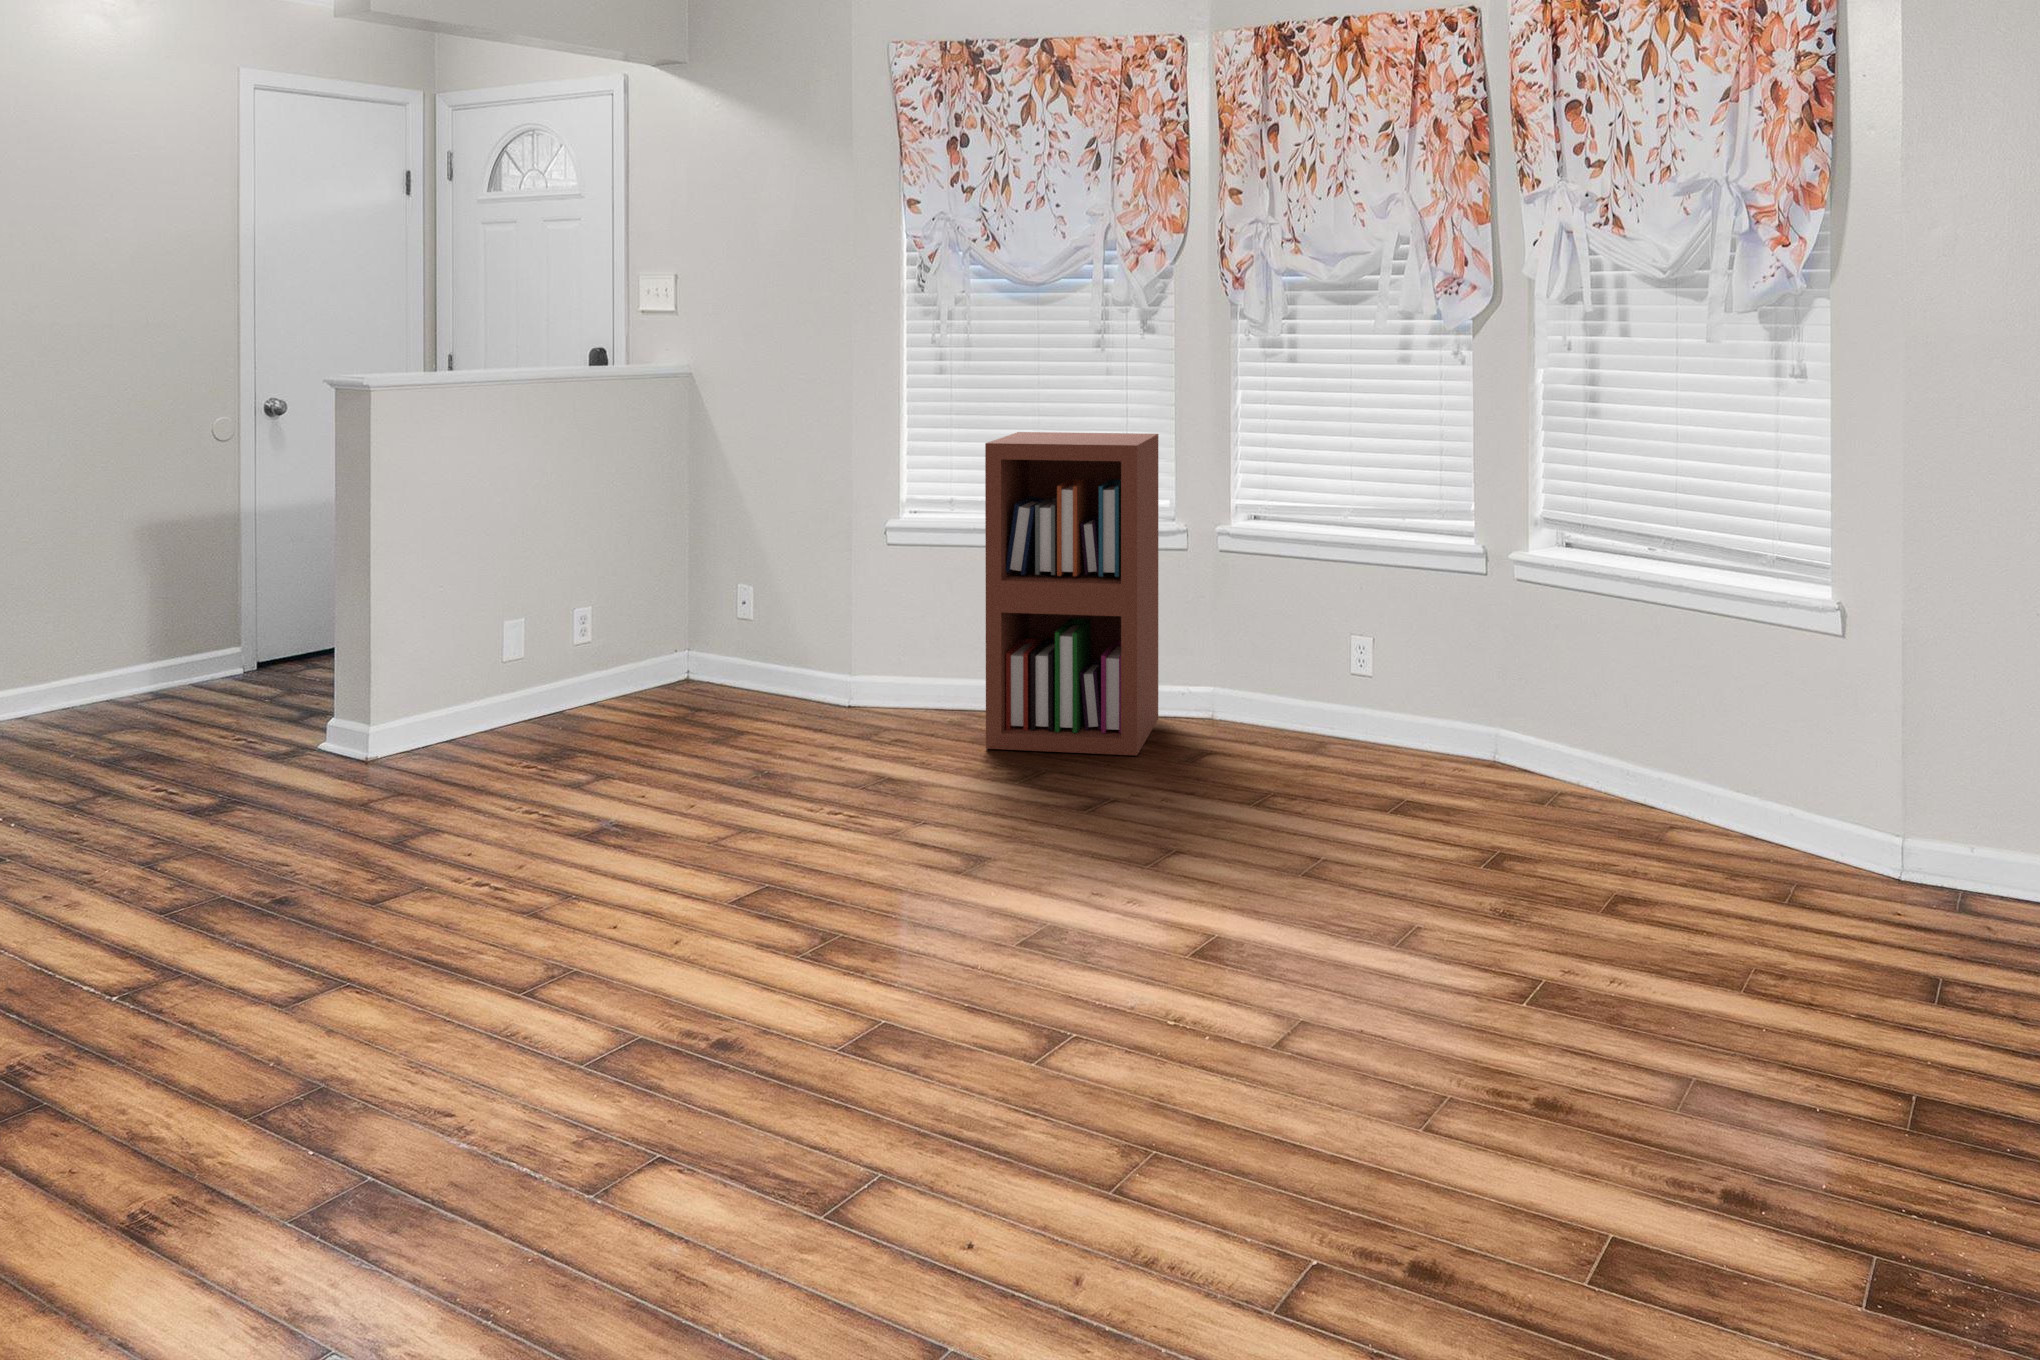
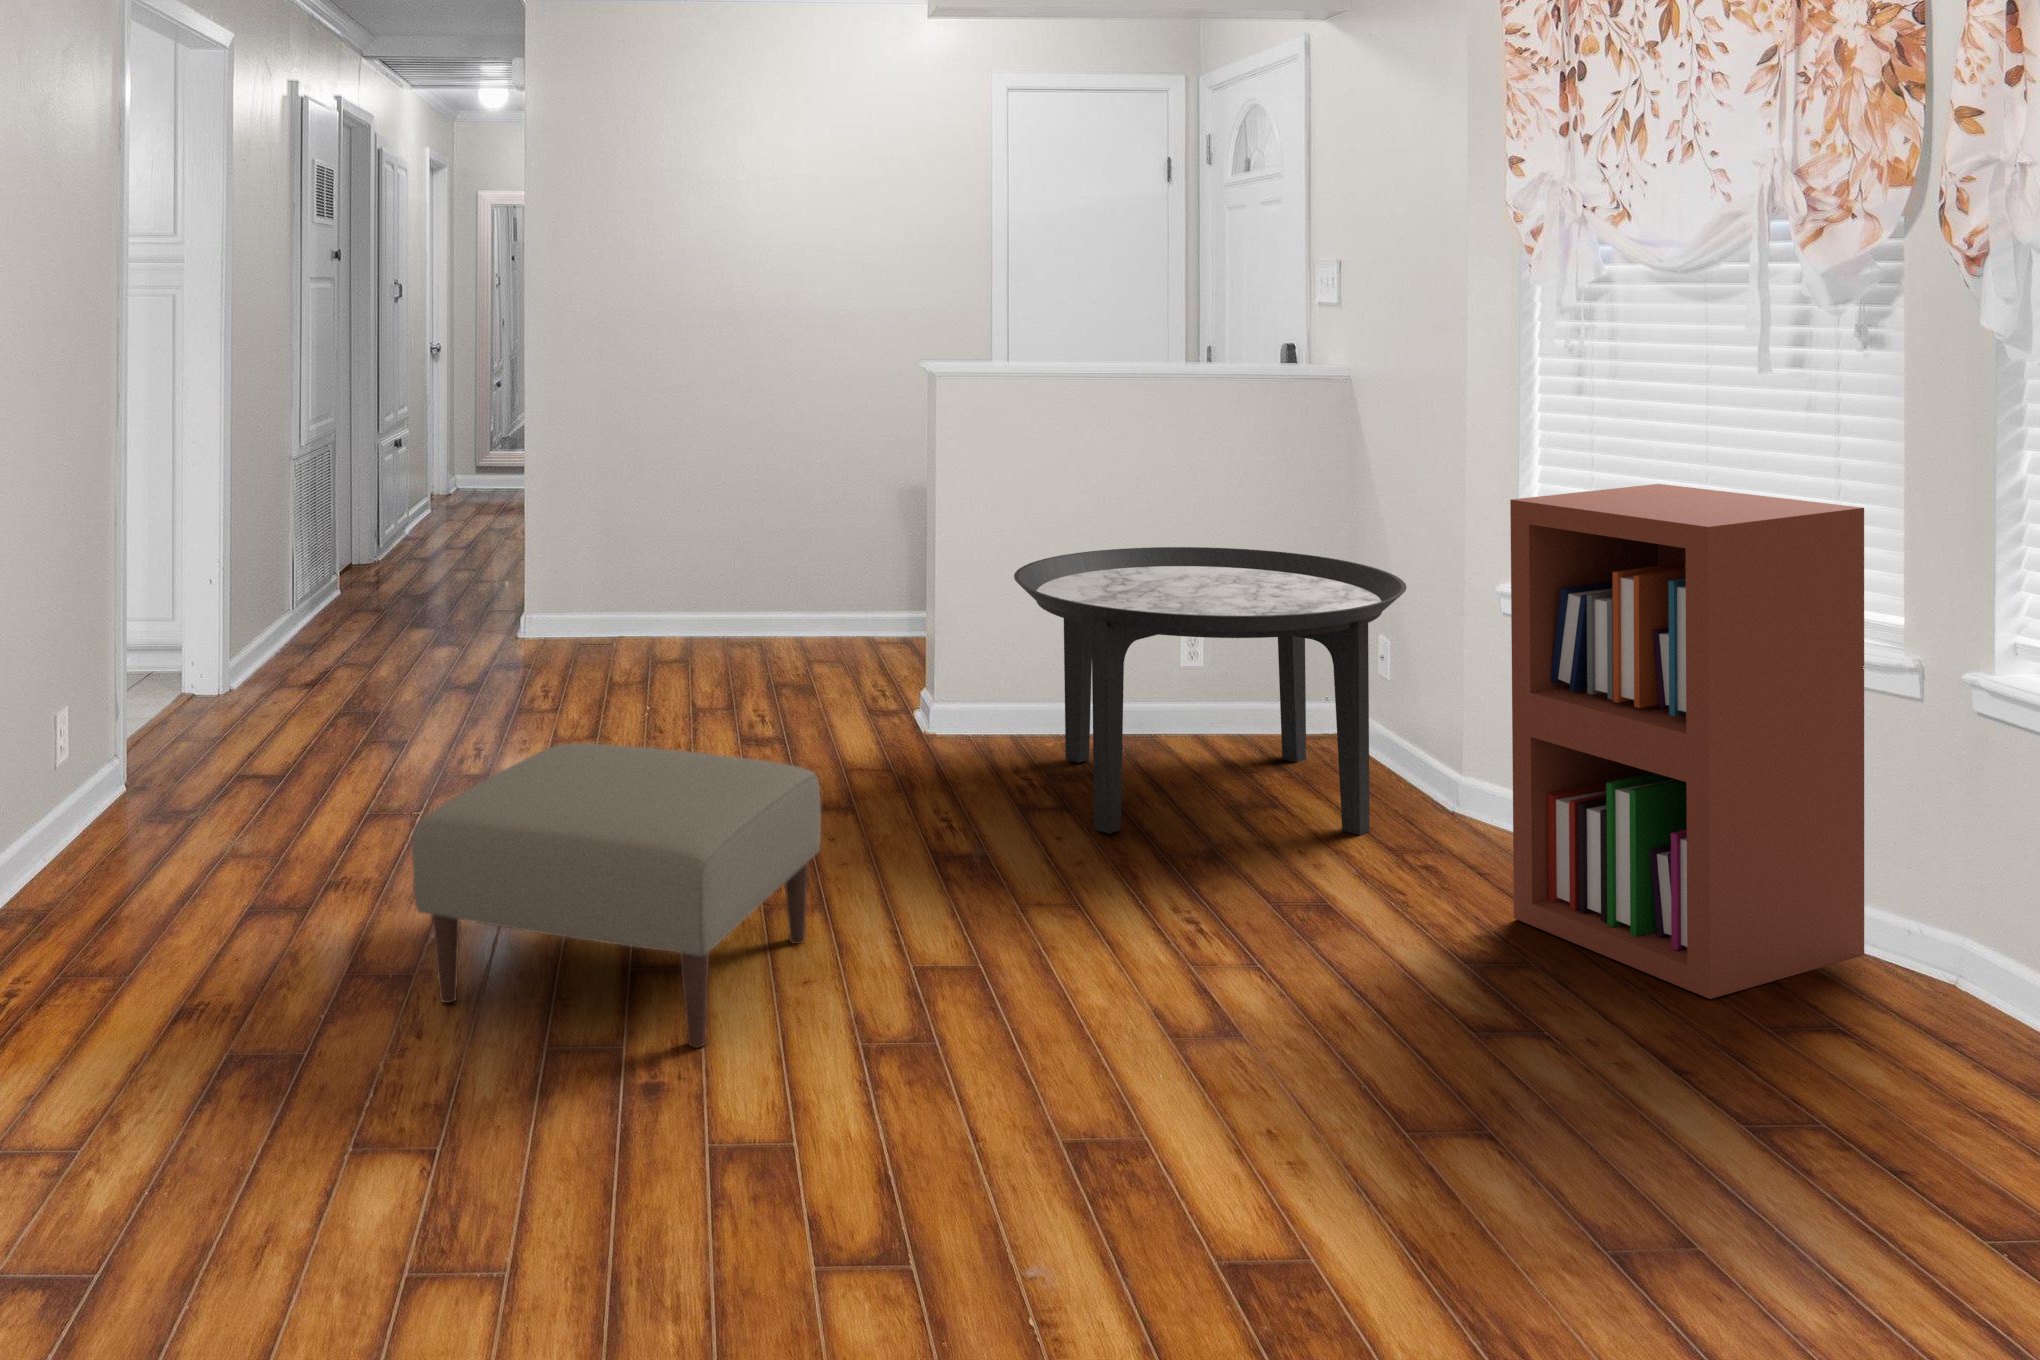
round table: none [493,525,833,775] -> present [1014,547,1407,835]
ottoman: none [261,734,661,1048] -> present [412,743,821,1048]

